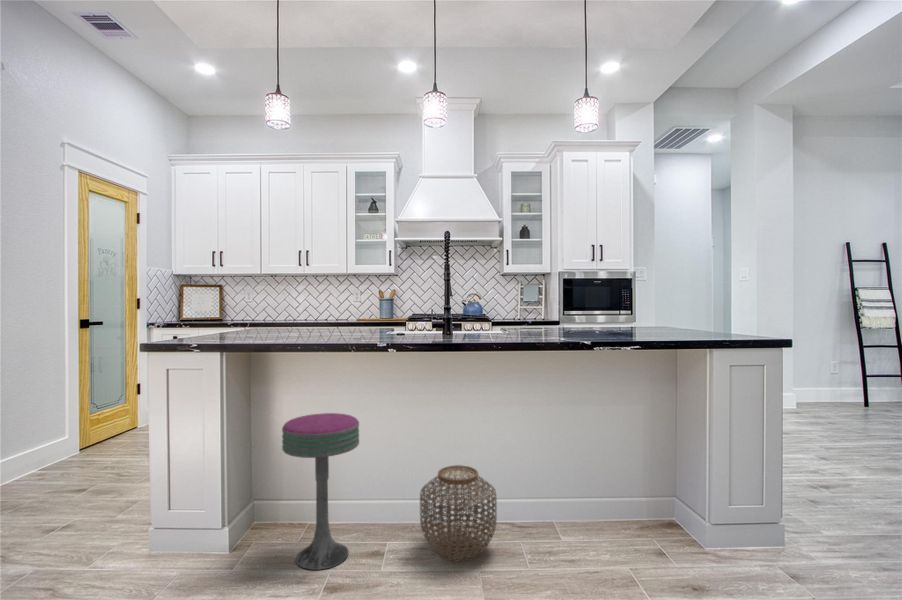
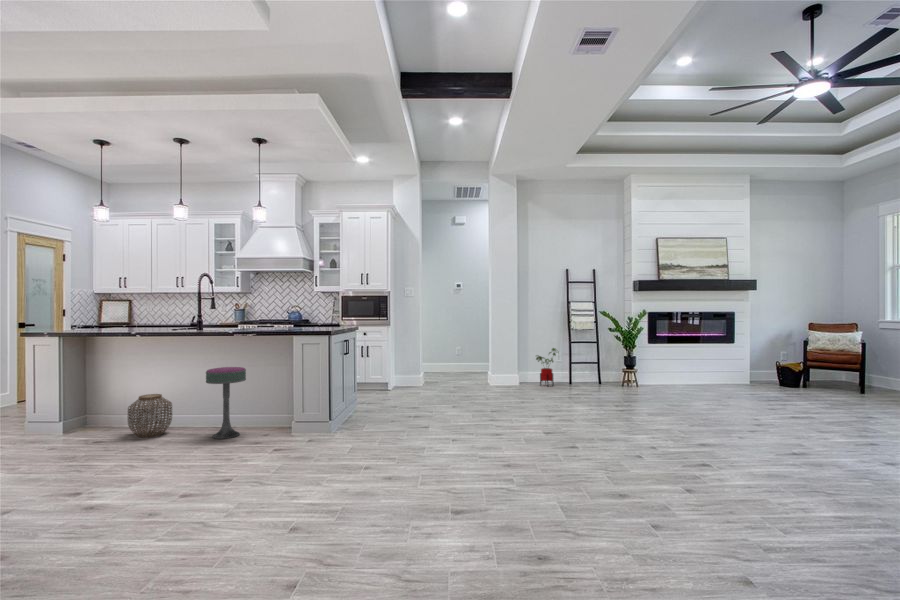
house plant: none [811,353,853,409] -> present [536,348,556,385]
bar stool: present [282,413,359,570] -> present [206,367,246,439]

